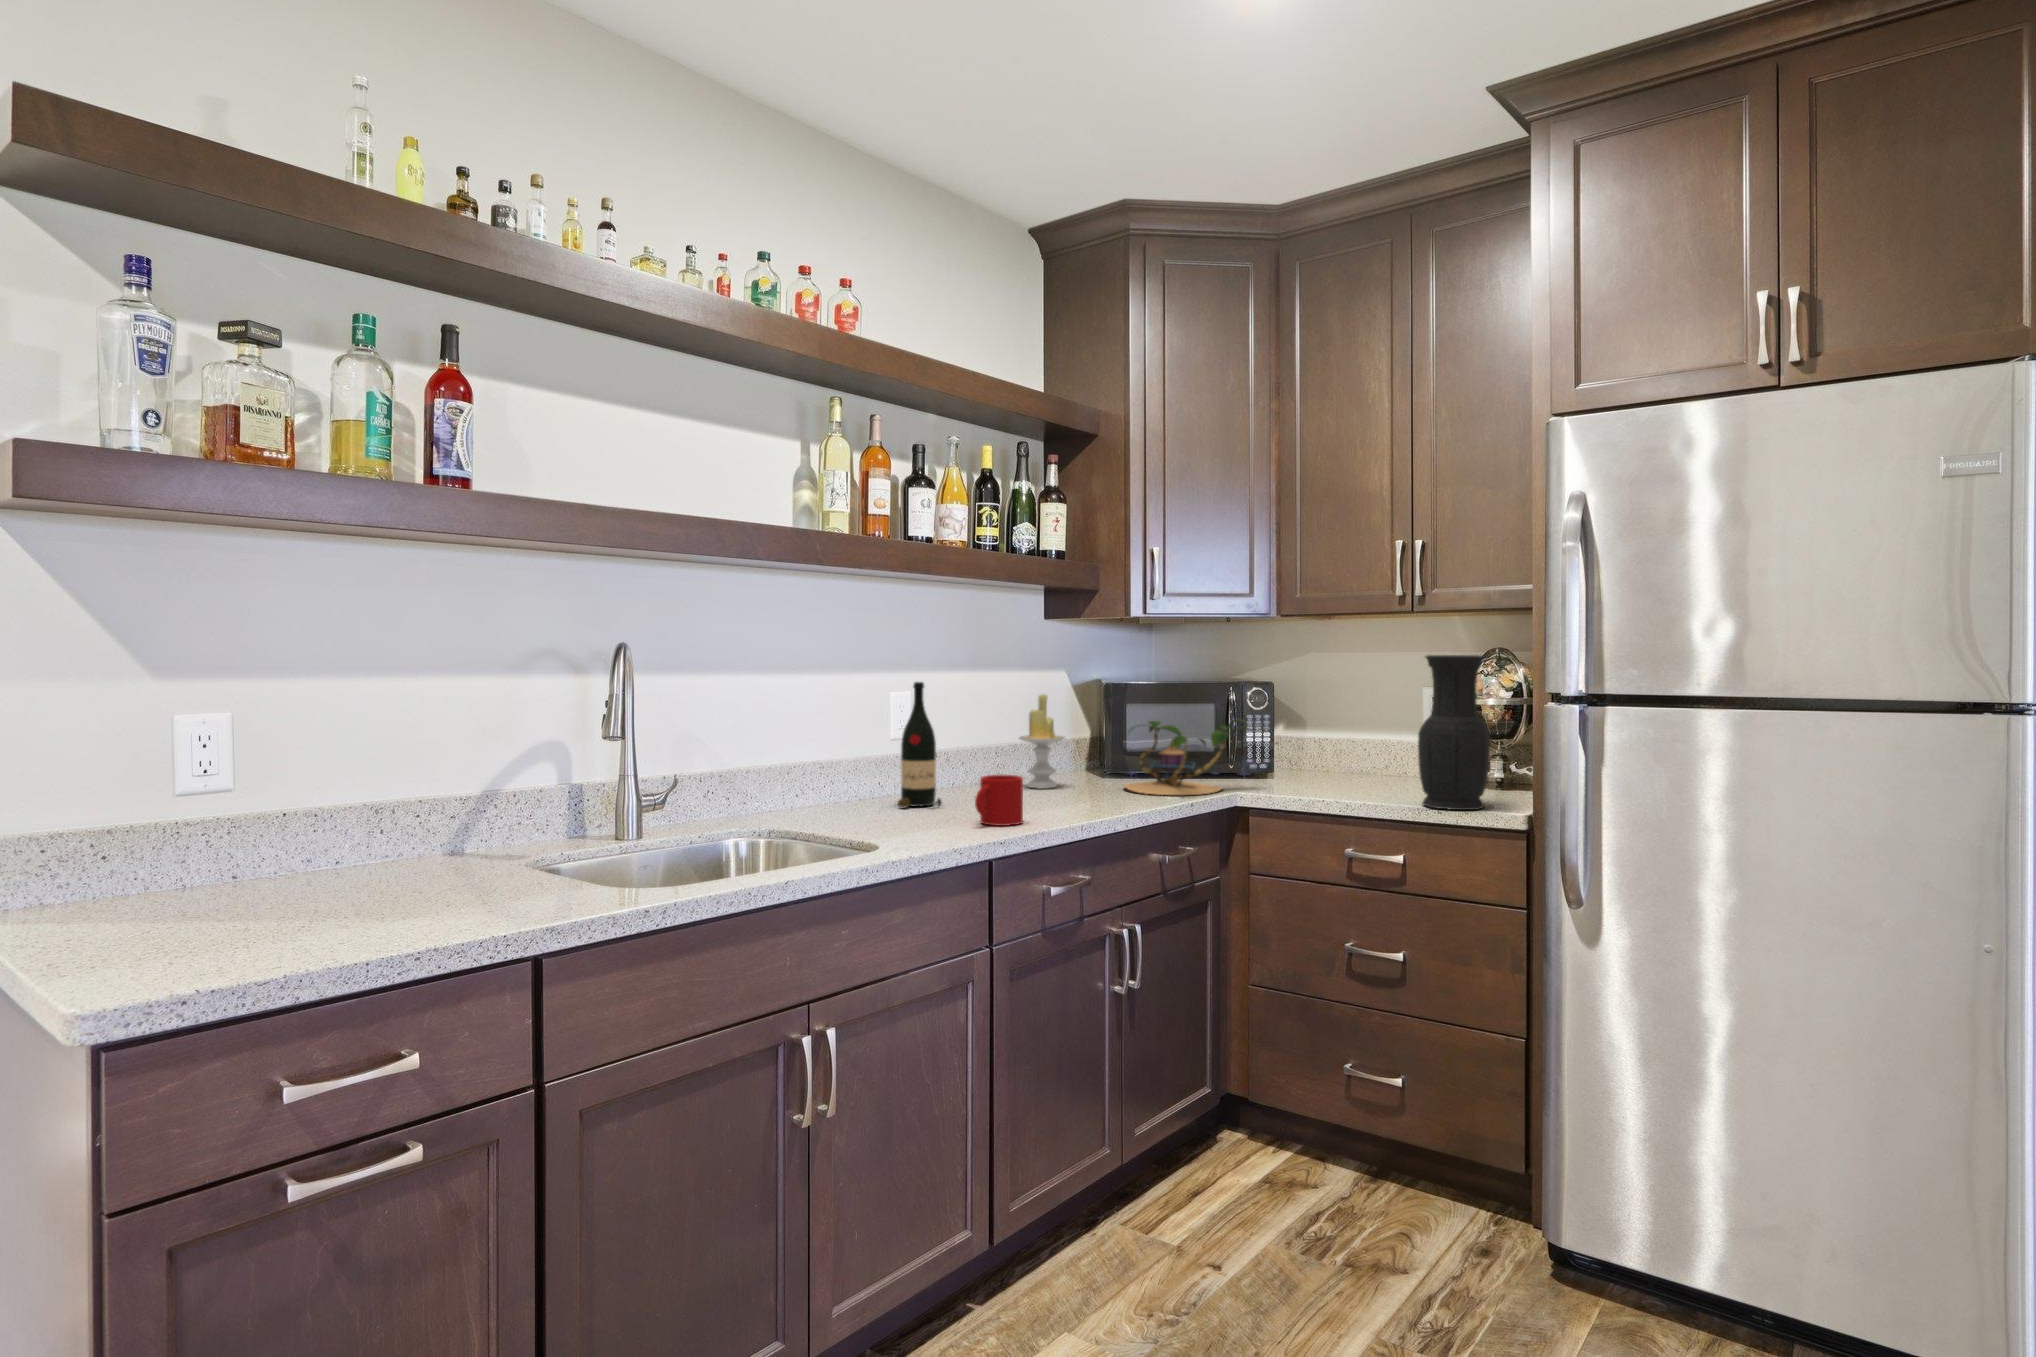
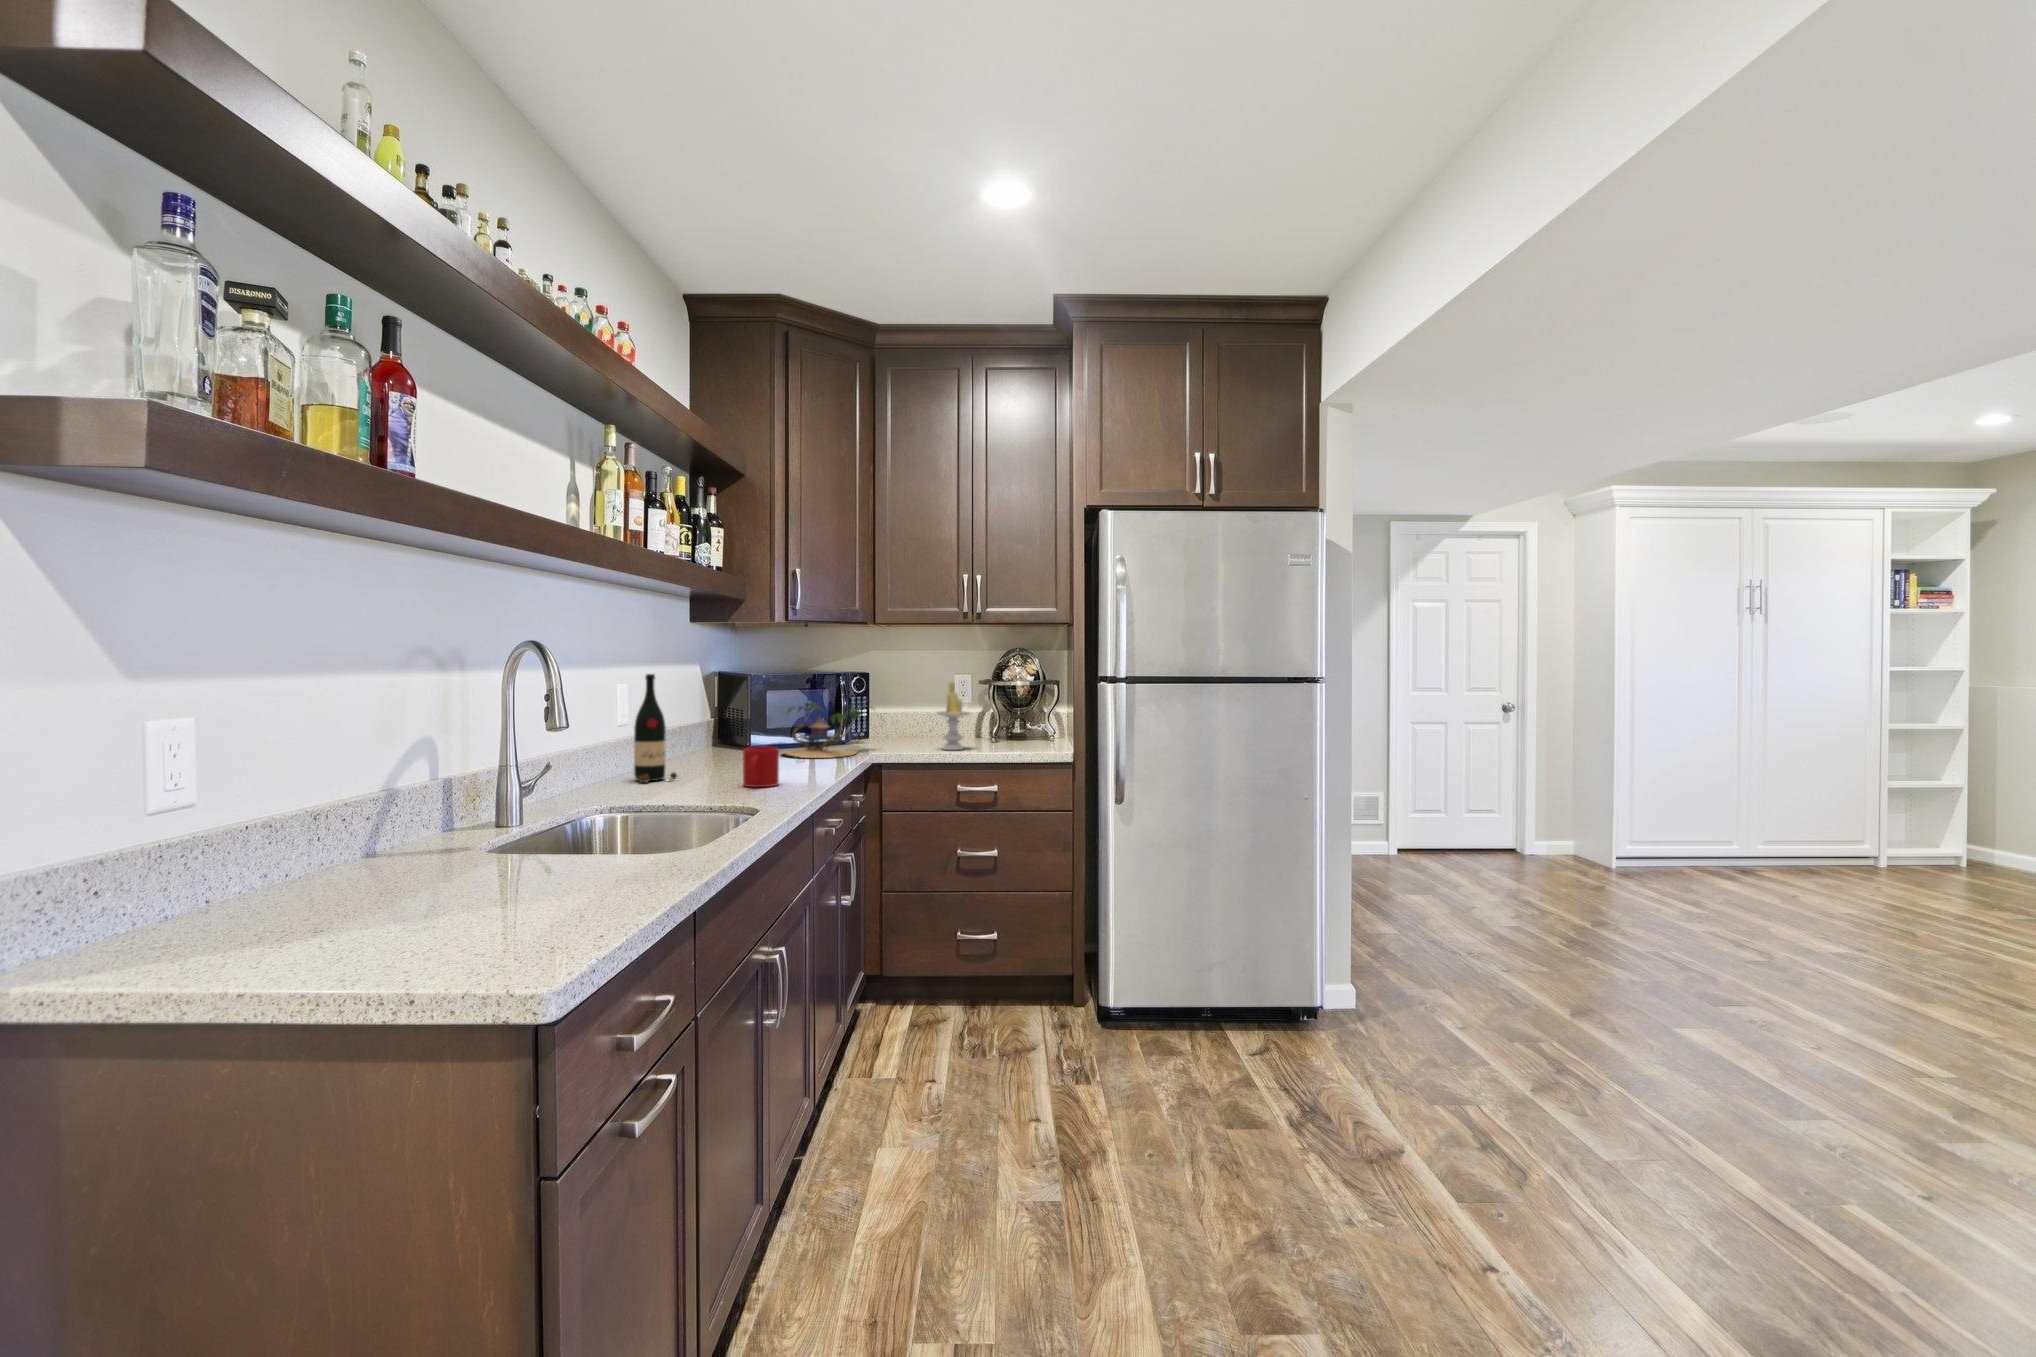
vase: present [1418,655,1490,810] -> none [996,654,1039,752]
candle: present [1019,694,1064,789] -> present [937,681,969,750]

